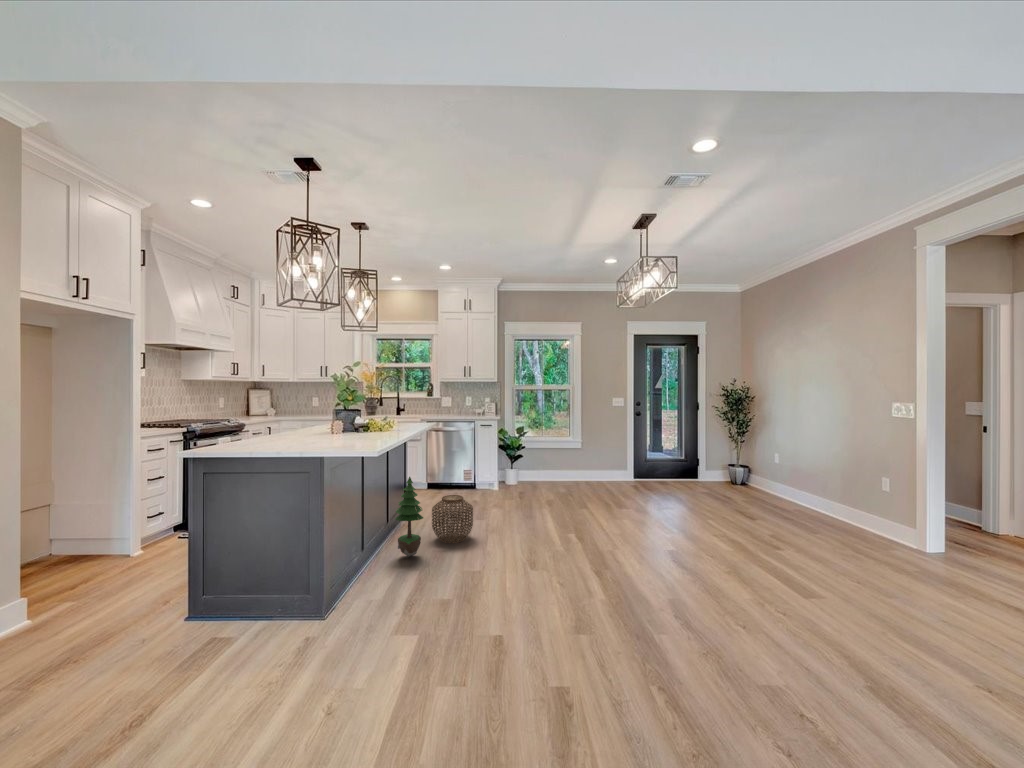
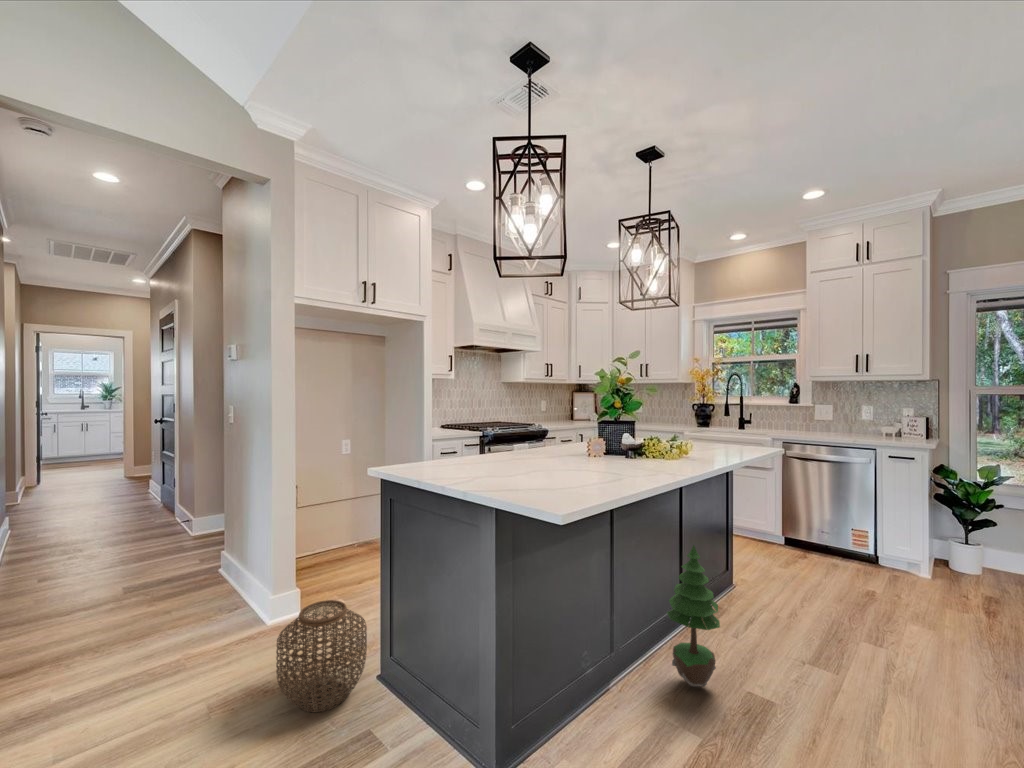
woven basket: present [432,495,473,543] -> present [276,600,367,712]

